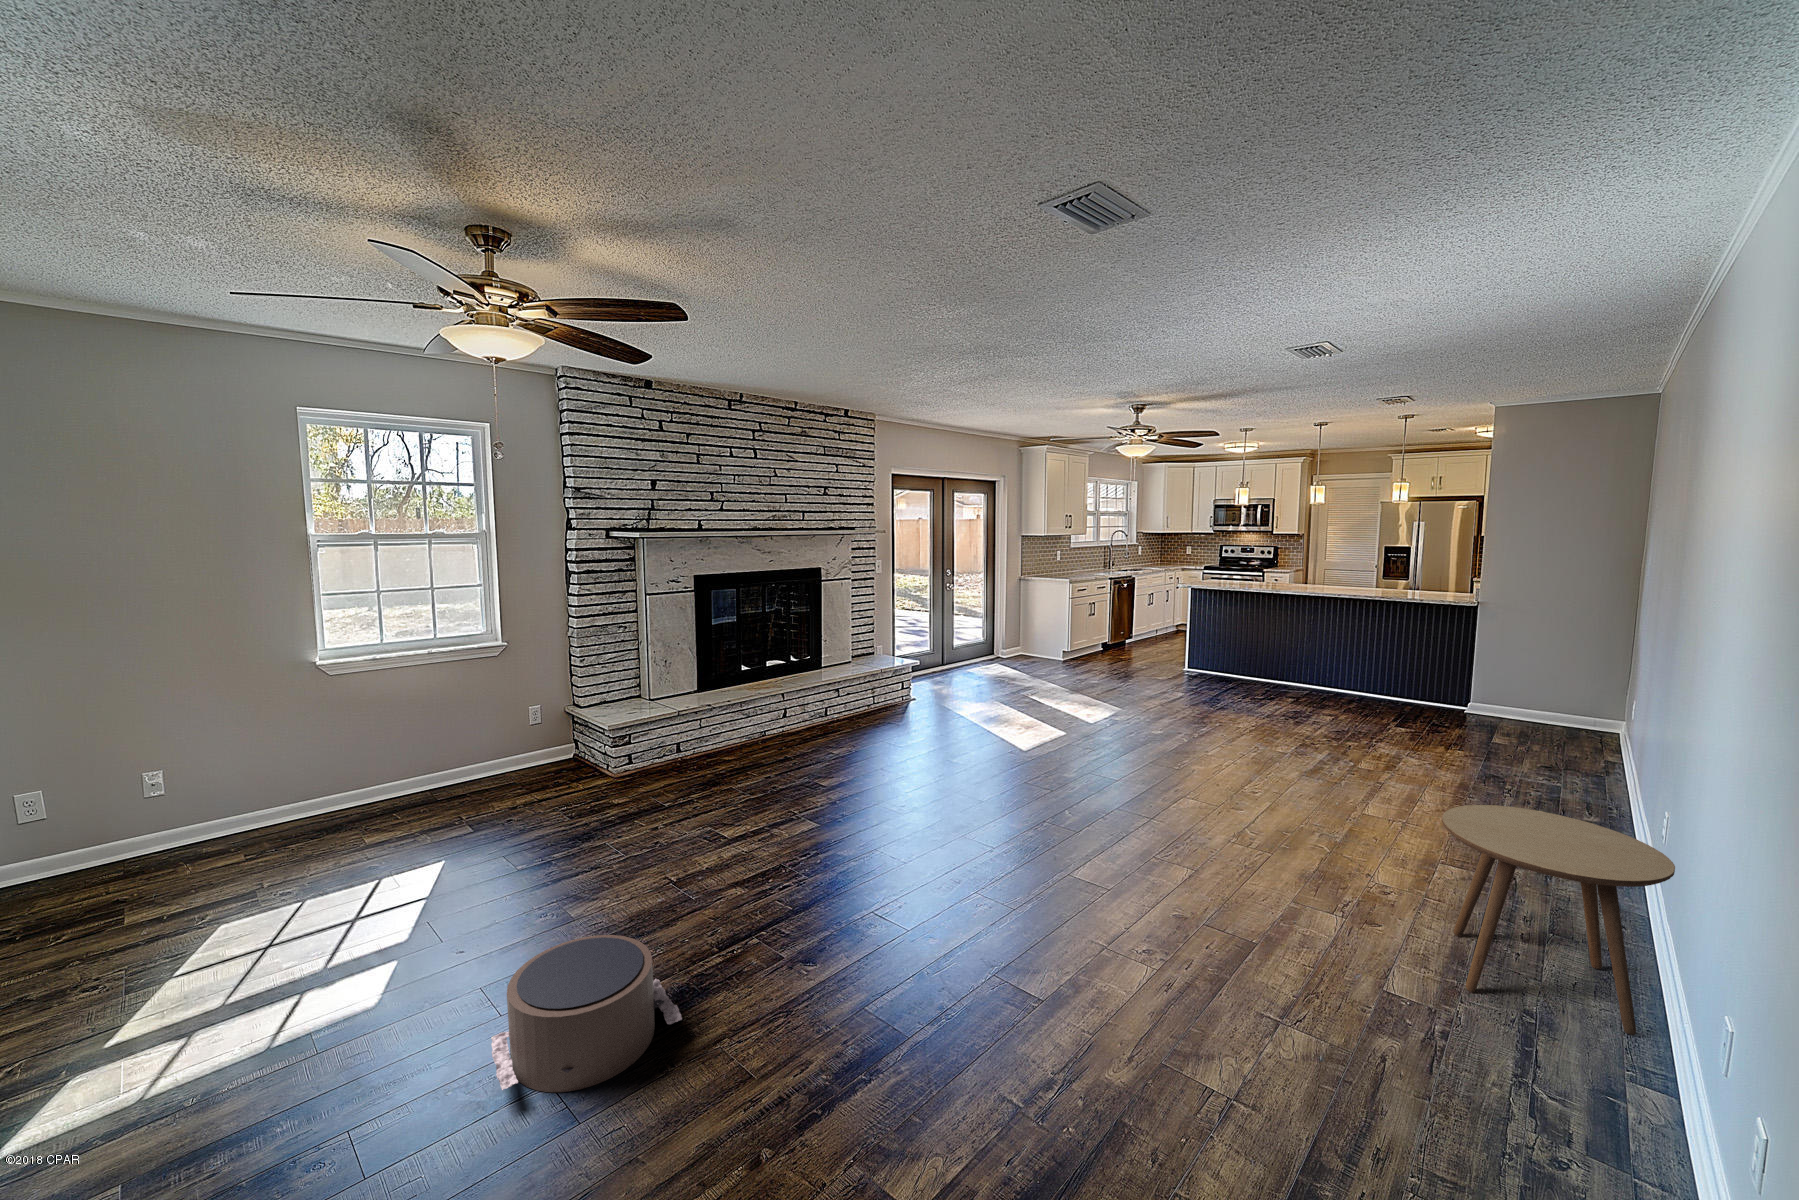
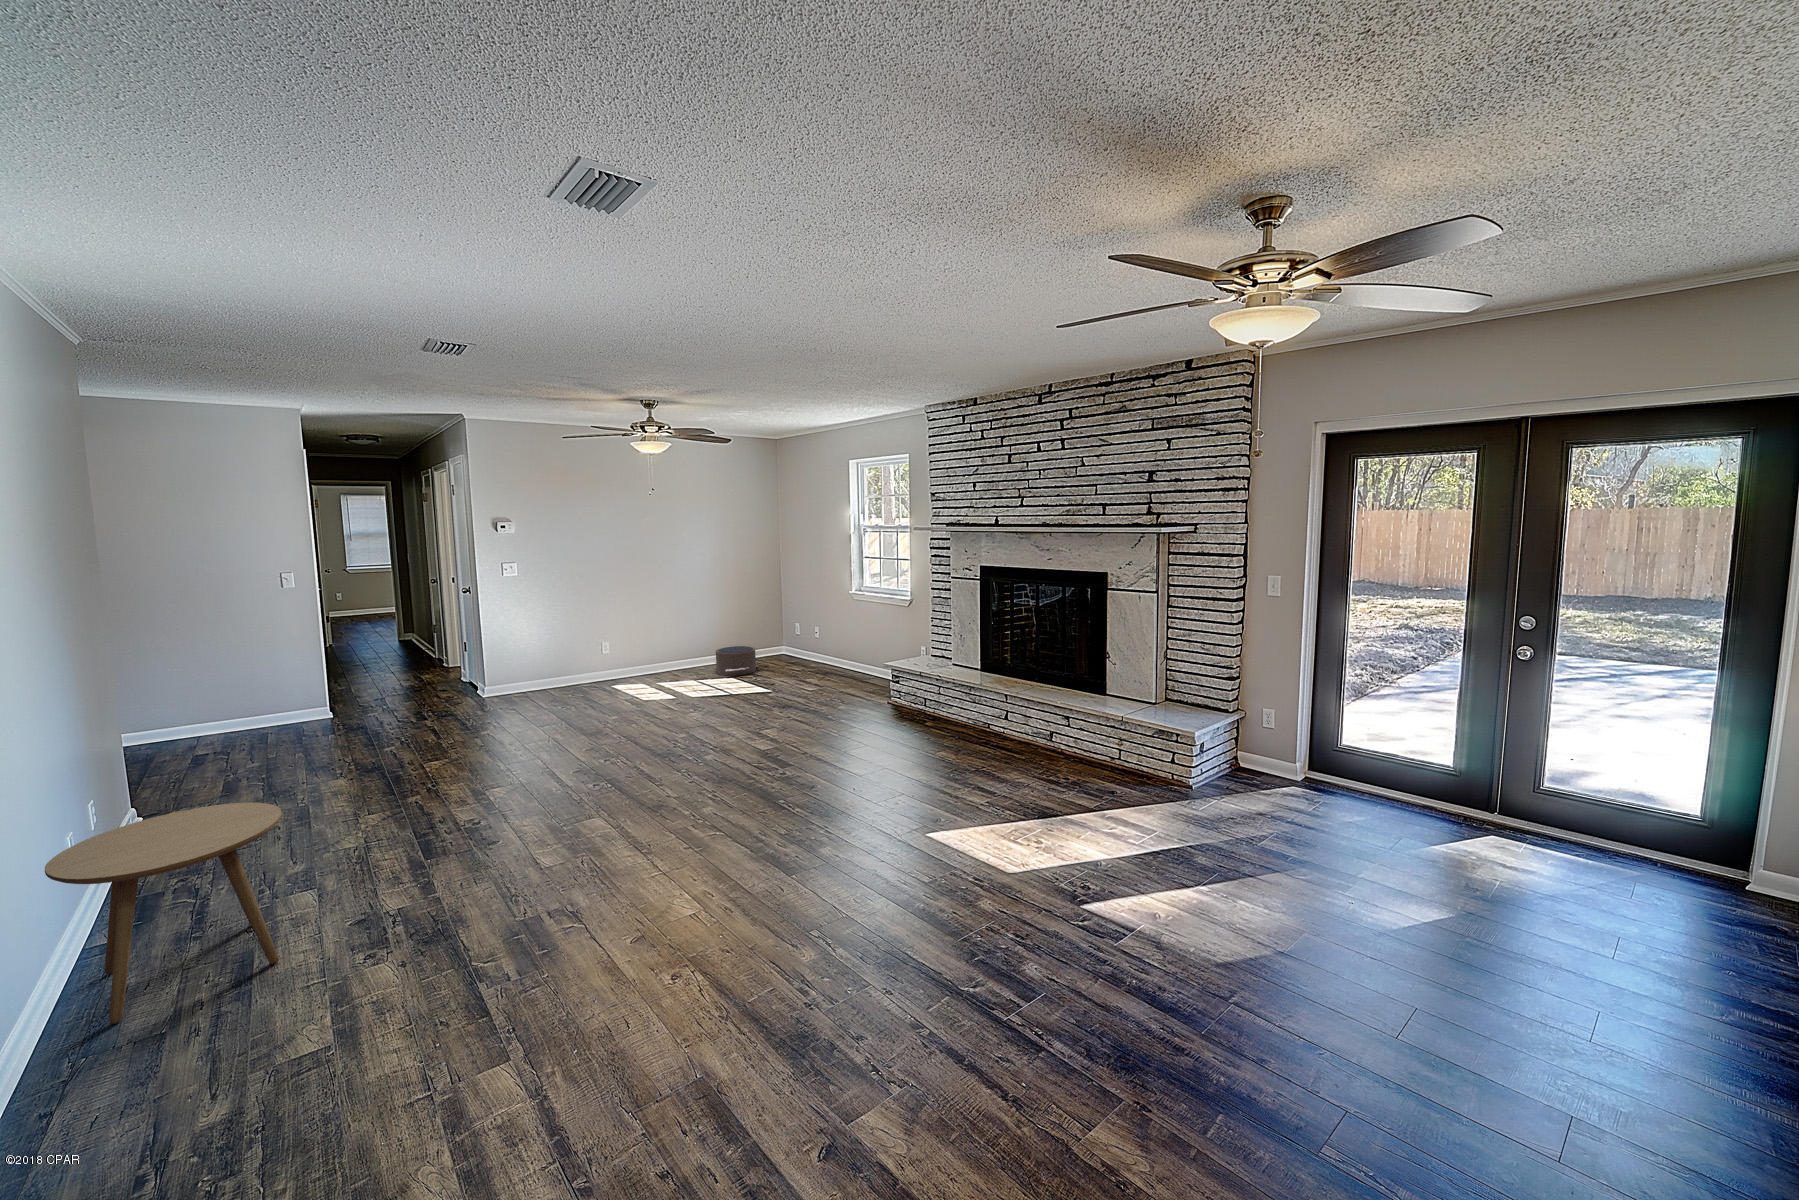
pouf: present [491,935,682,1092] -> present [716,646,756,676]

